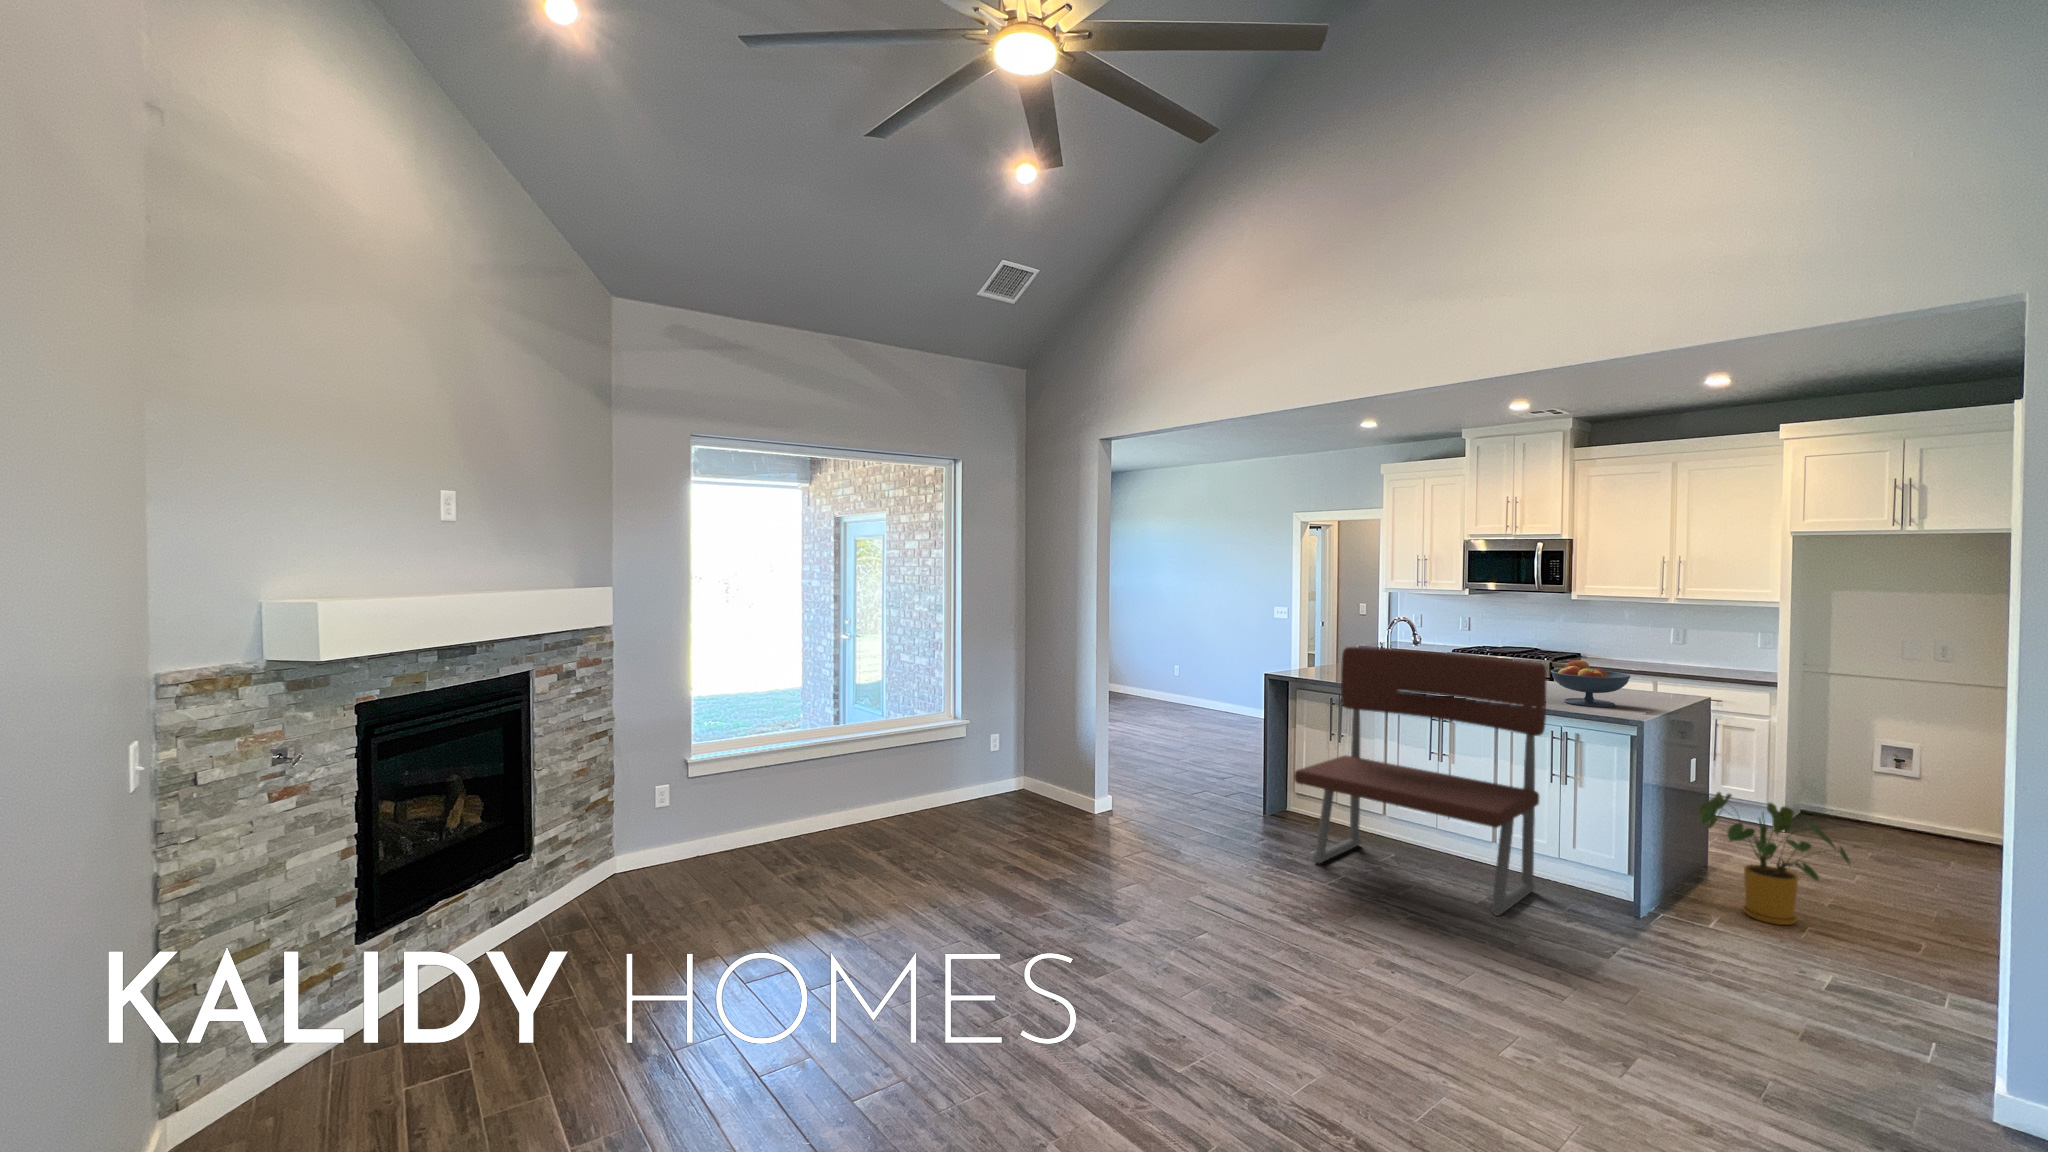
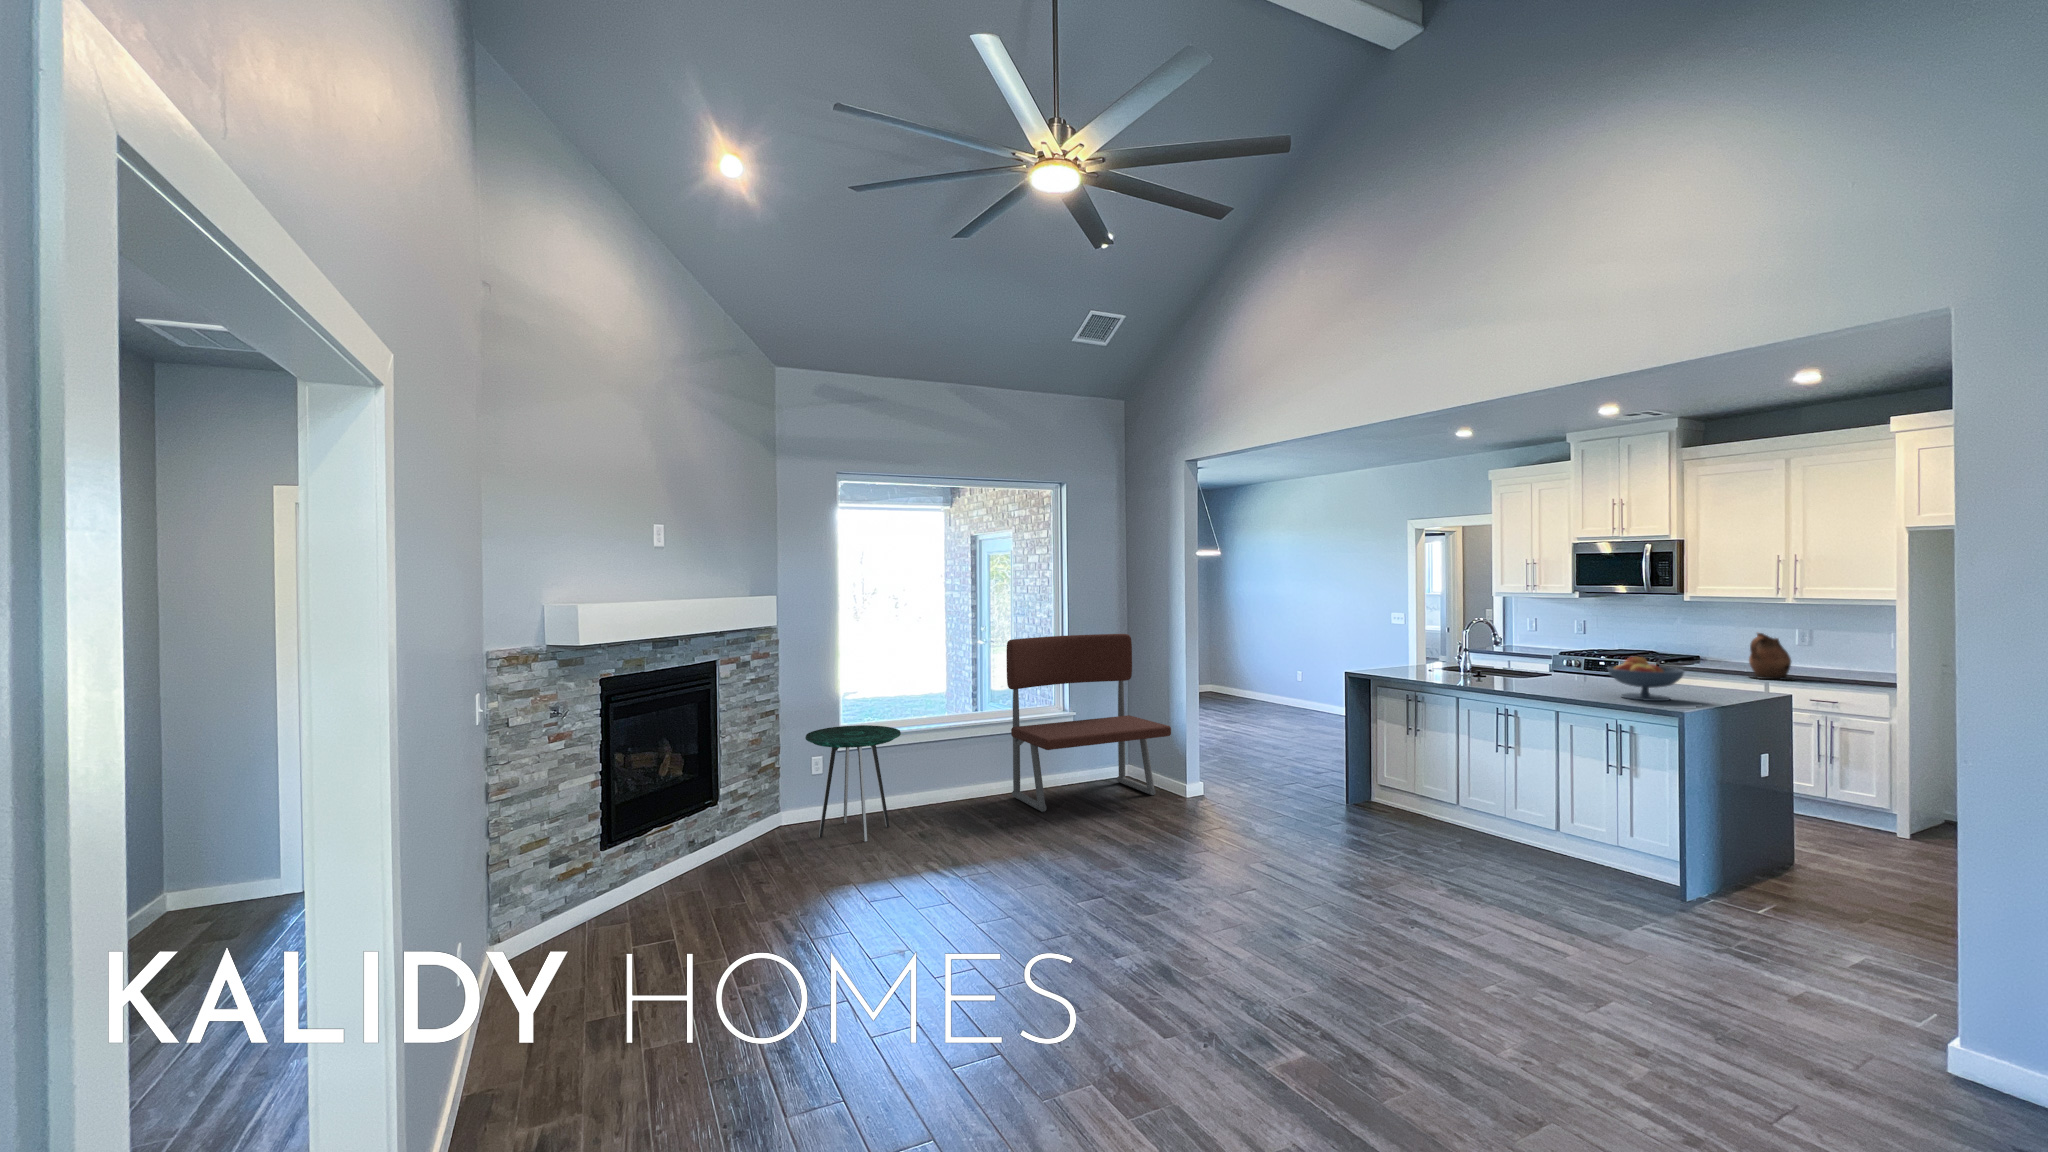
ceramic pitcher: none [1632,632,1683,679] -> present [1747,633,1794,680]
bench: present [1294,647,1546,916] -> present [1006,634,1171,812]
side table: none [650,744,772,890] -> present [805,725,901,841]
house plant: present [1699,792,1850,925] -> none [1759,786,1909,916]

